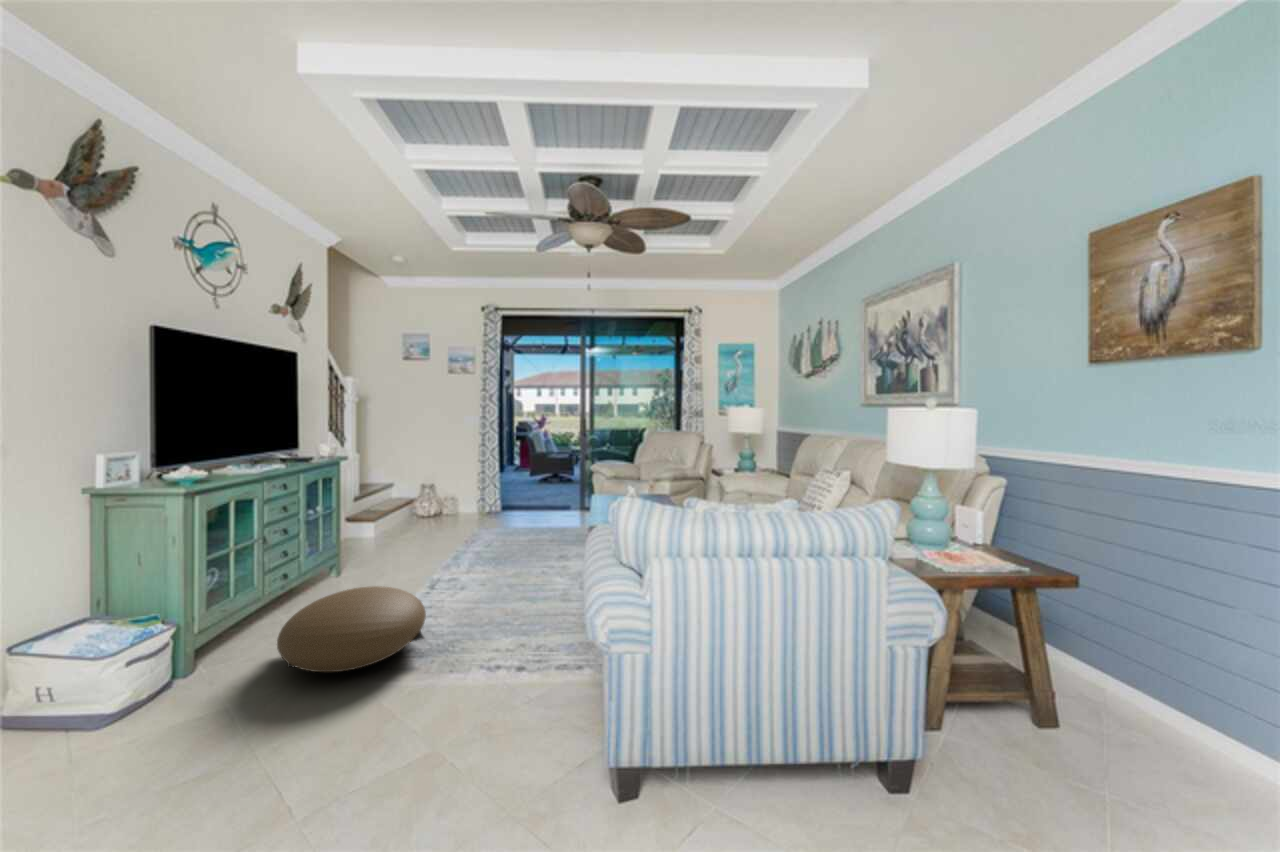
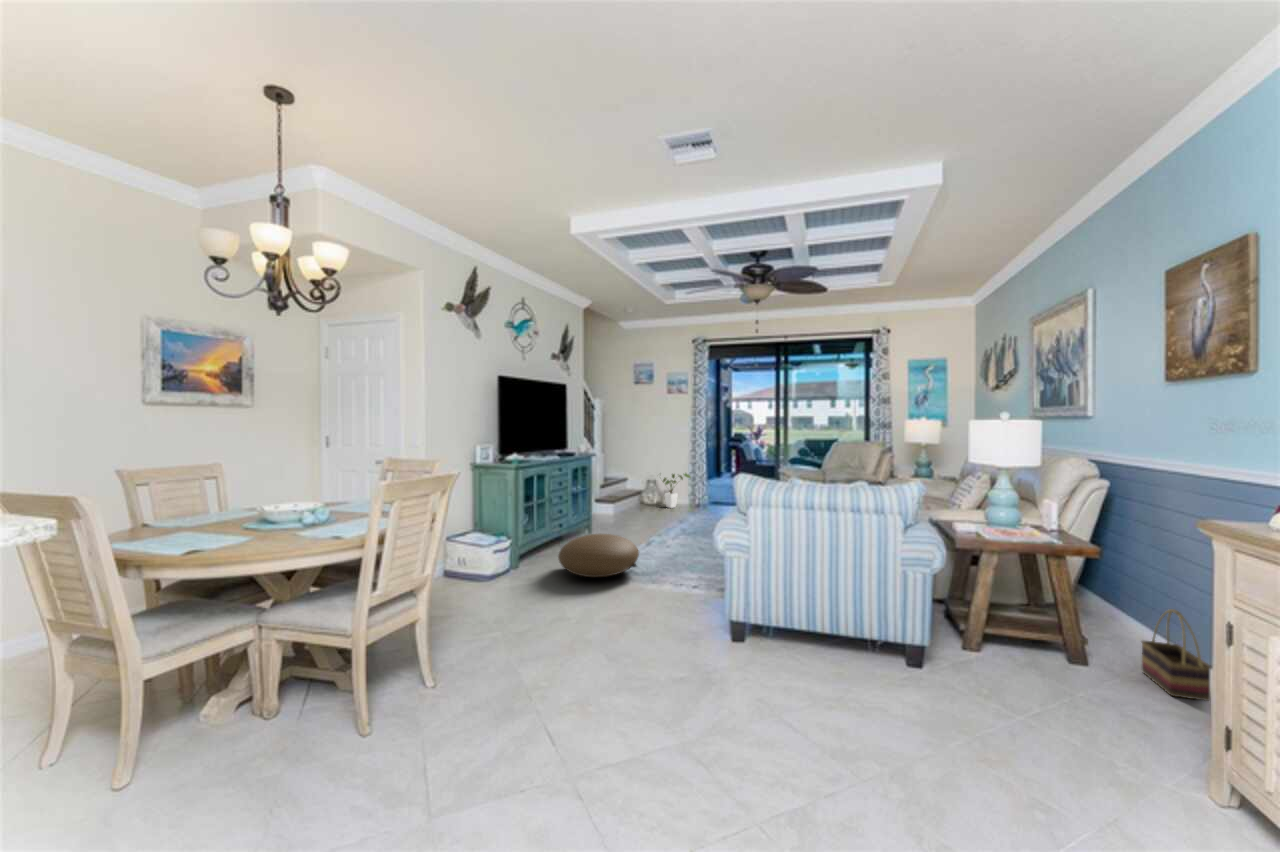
house plant: none [437,472,482,517] -> present [663,473,691,508]
basket: none [1086,631,1186,744] -> present [1142,609,1211,701]

